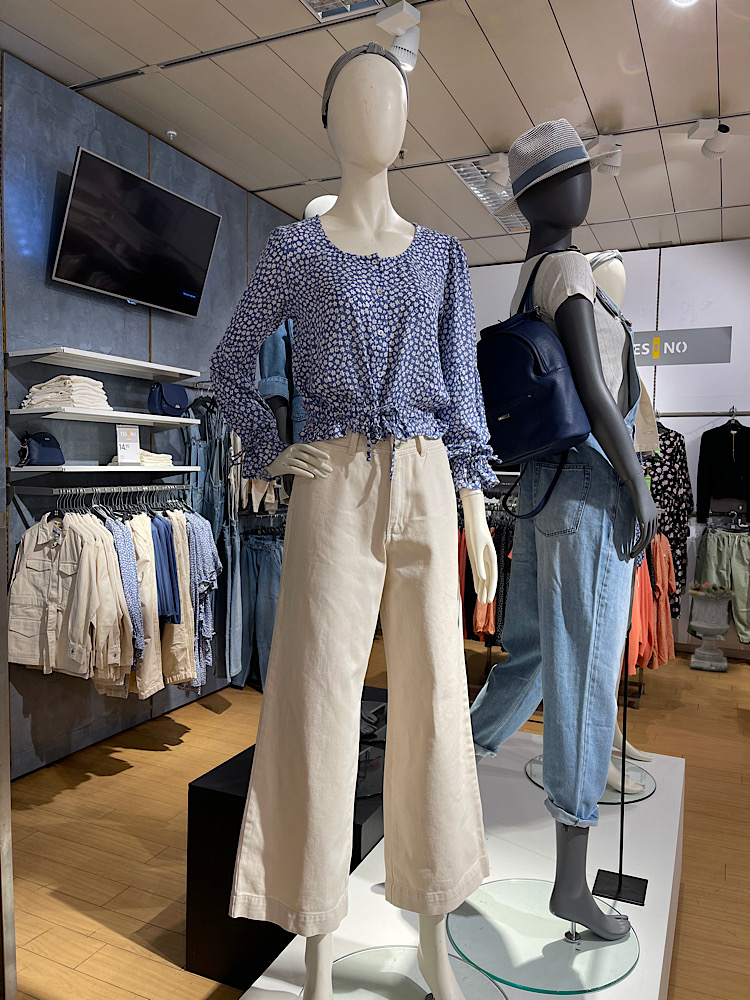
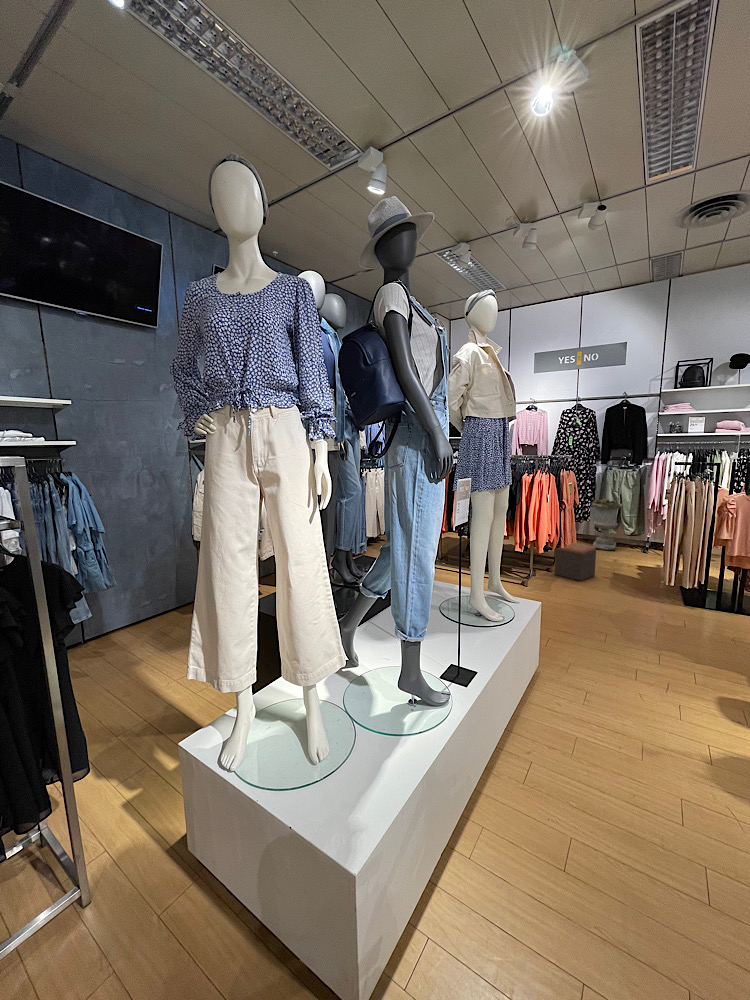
footstool: none [647,657,713,725] -> present [555,542,596,581]

